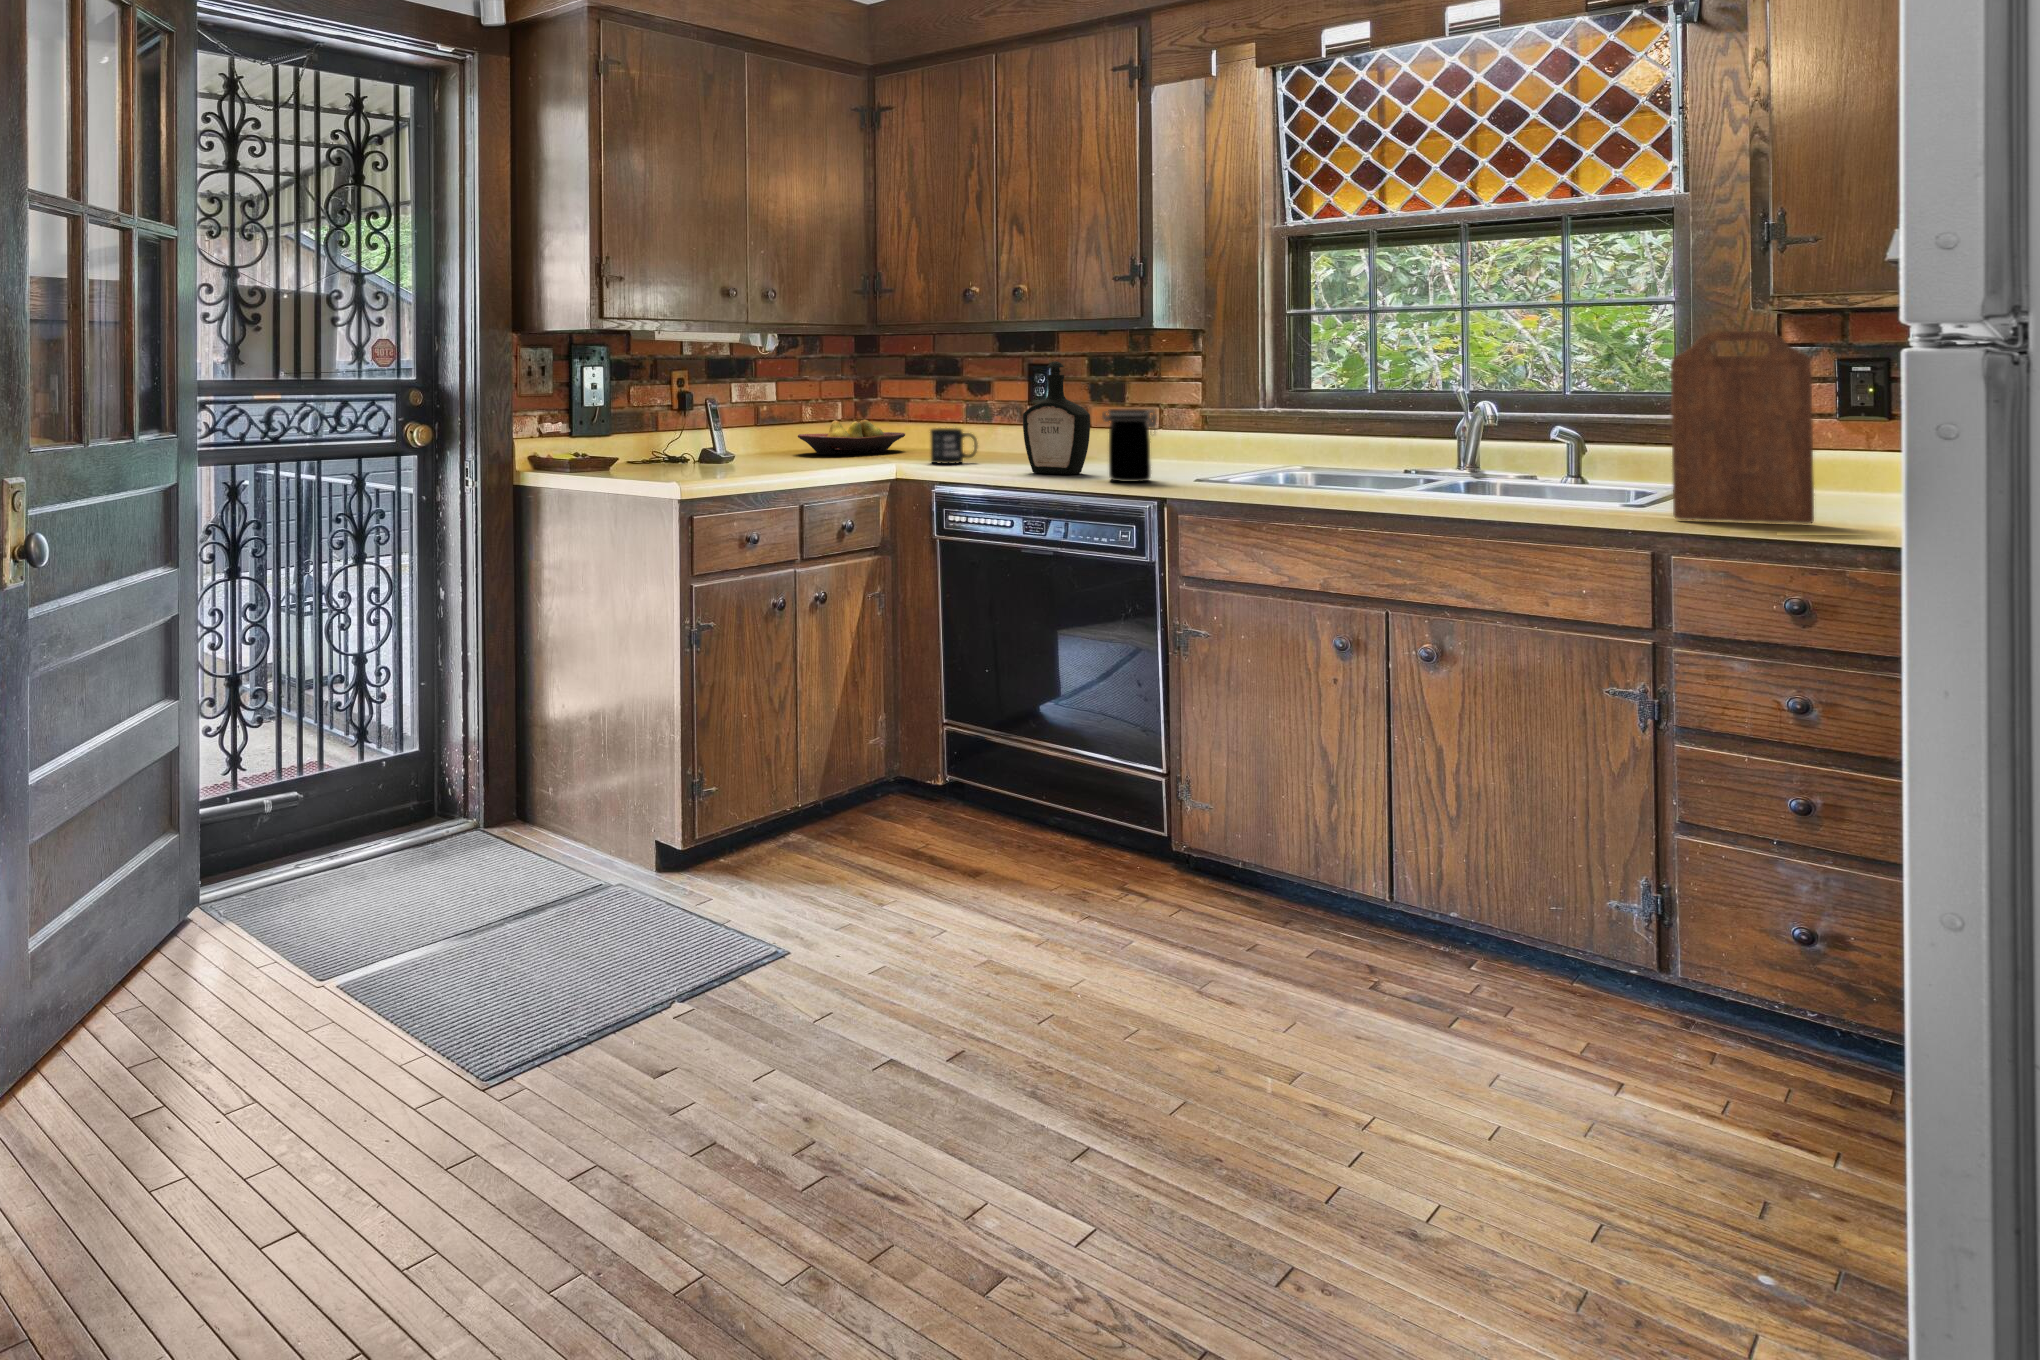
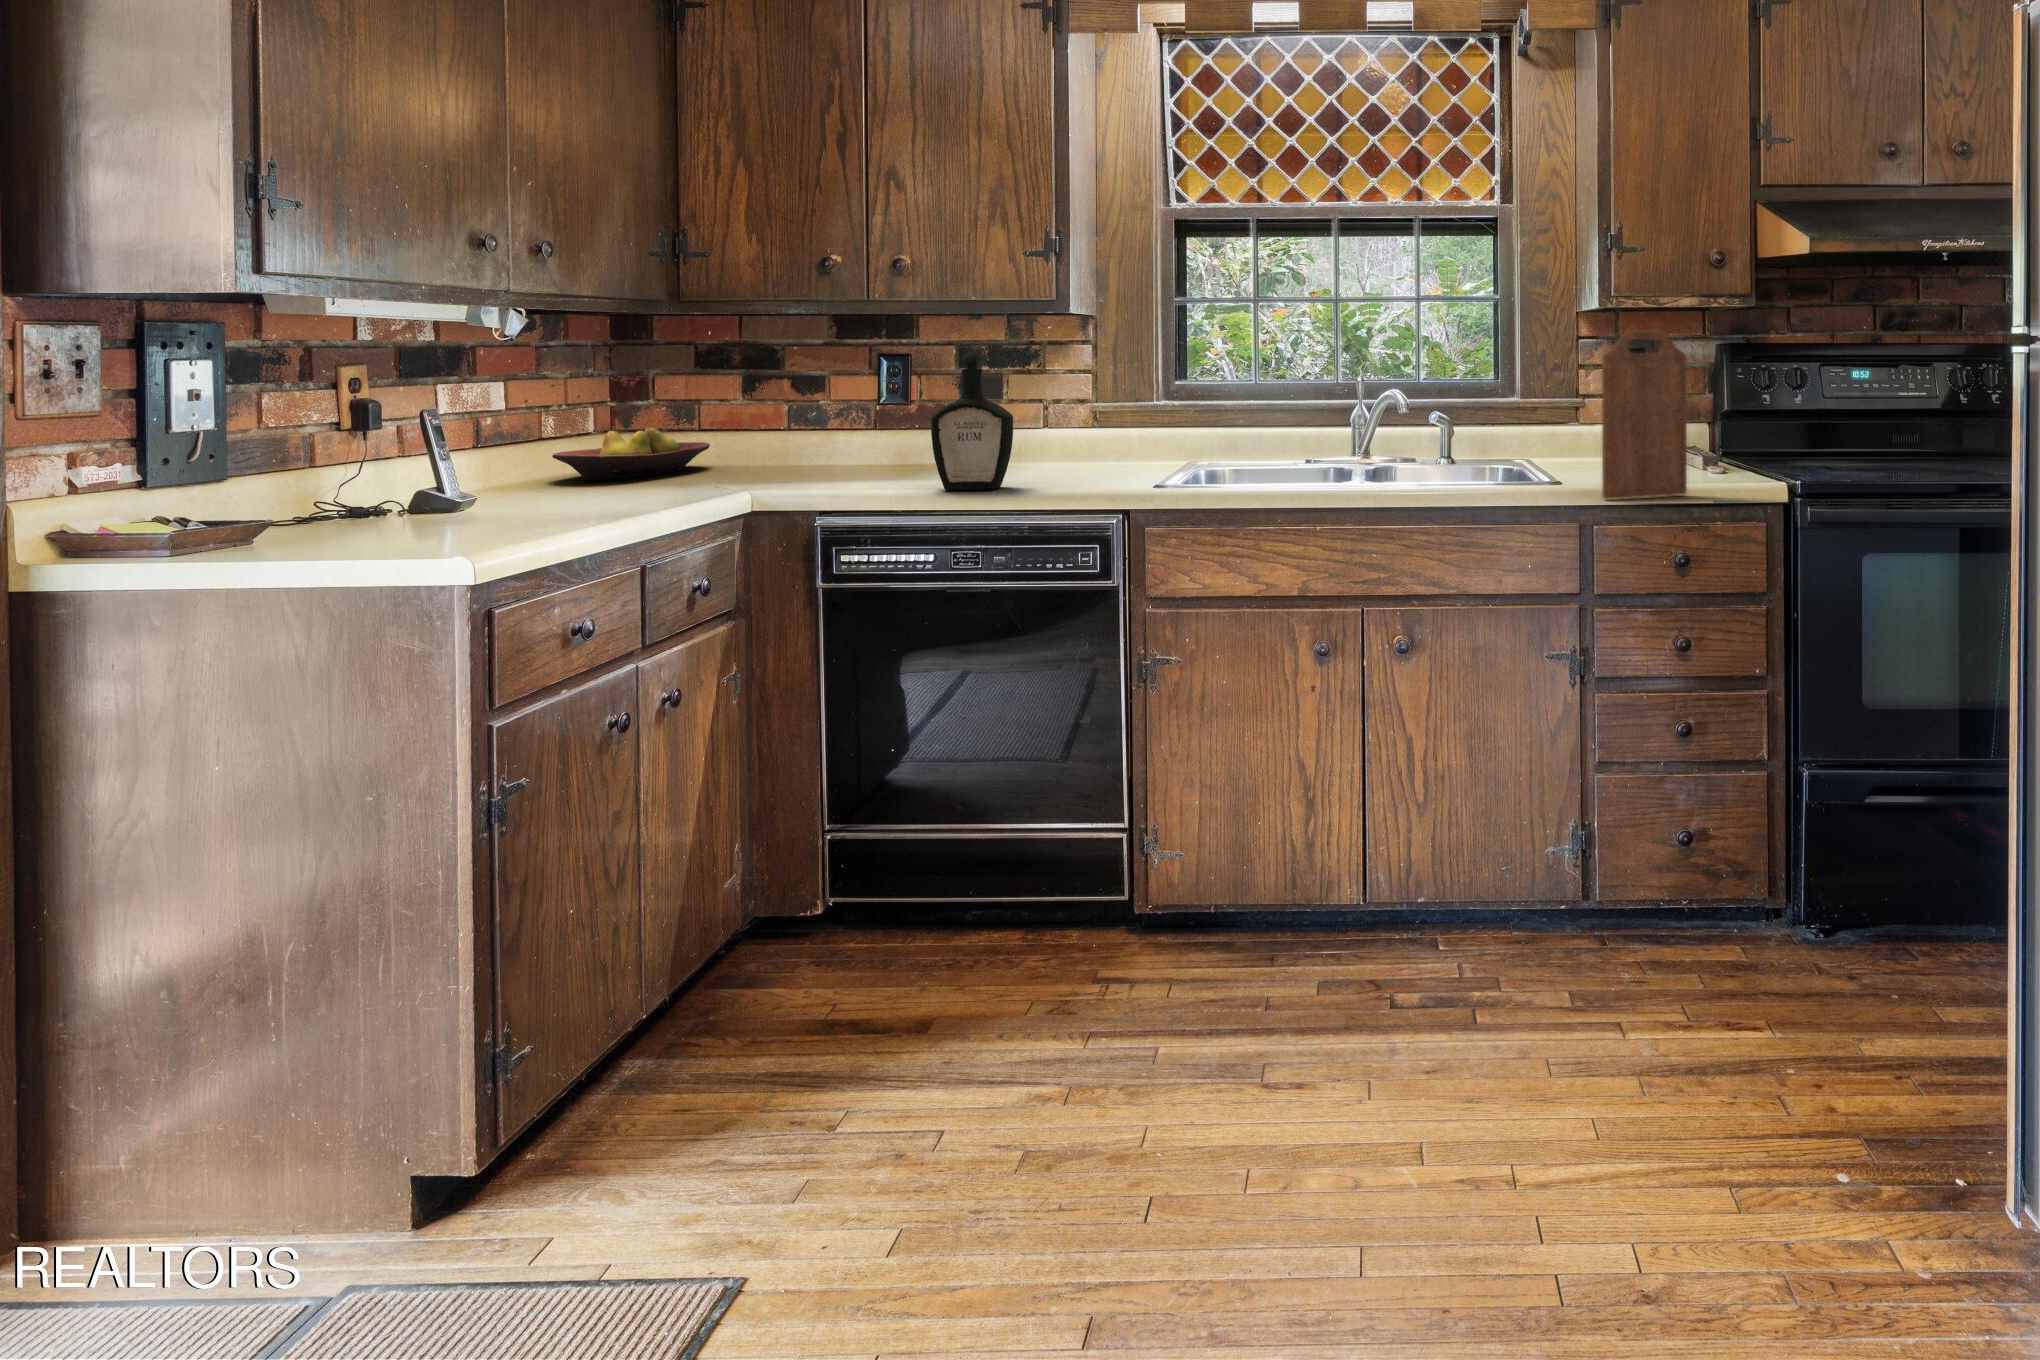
jar: present [1102,409,1156,482] -> none [1044,408,1109,495]
mug: present [930,428,978,464] -> none [781,437,844,484]

